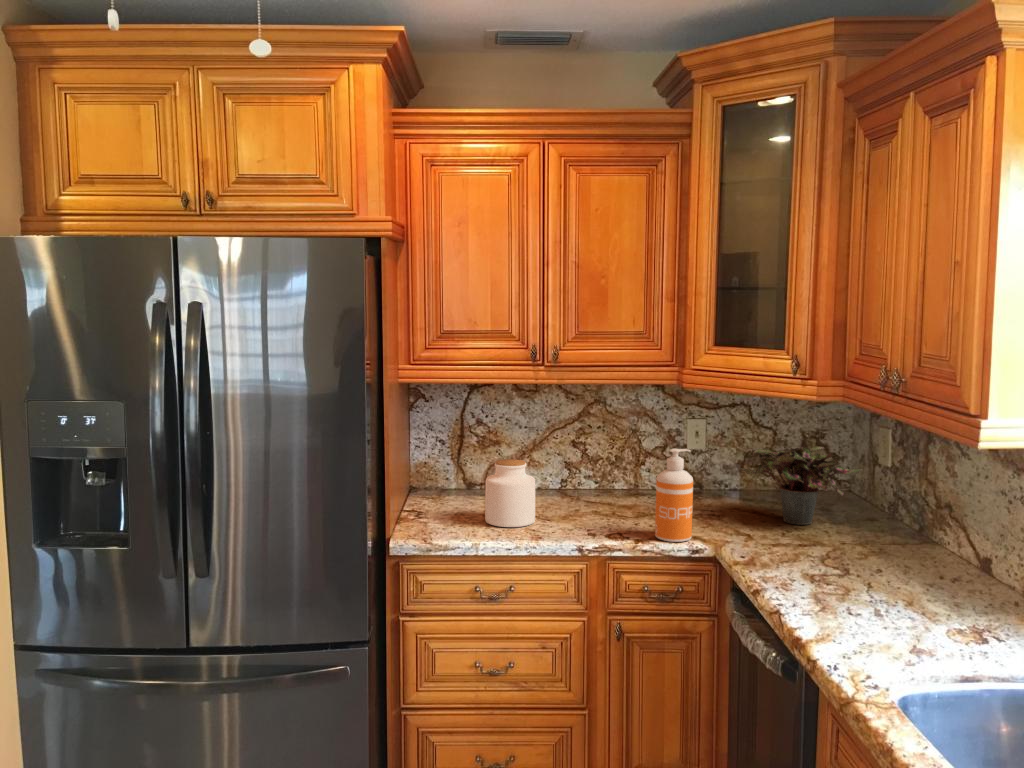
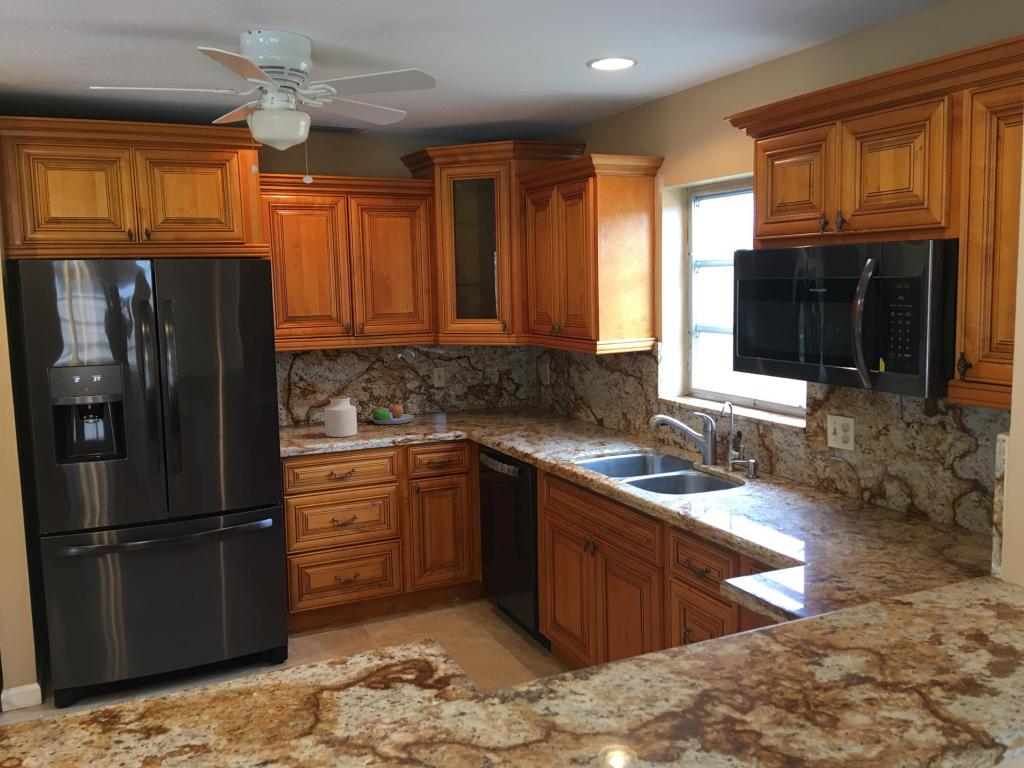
potted plant: present [740,446,862,525] -> none [472,376,540,420]
soap dispenser: present [655,449,693,542] -> none [432,379,454,433]
fruit bowl: none [571,471,644,507] -> present [370,404,414,424]

